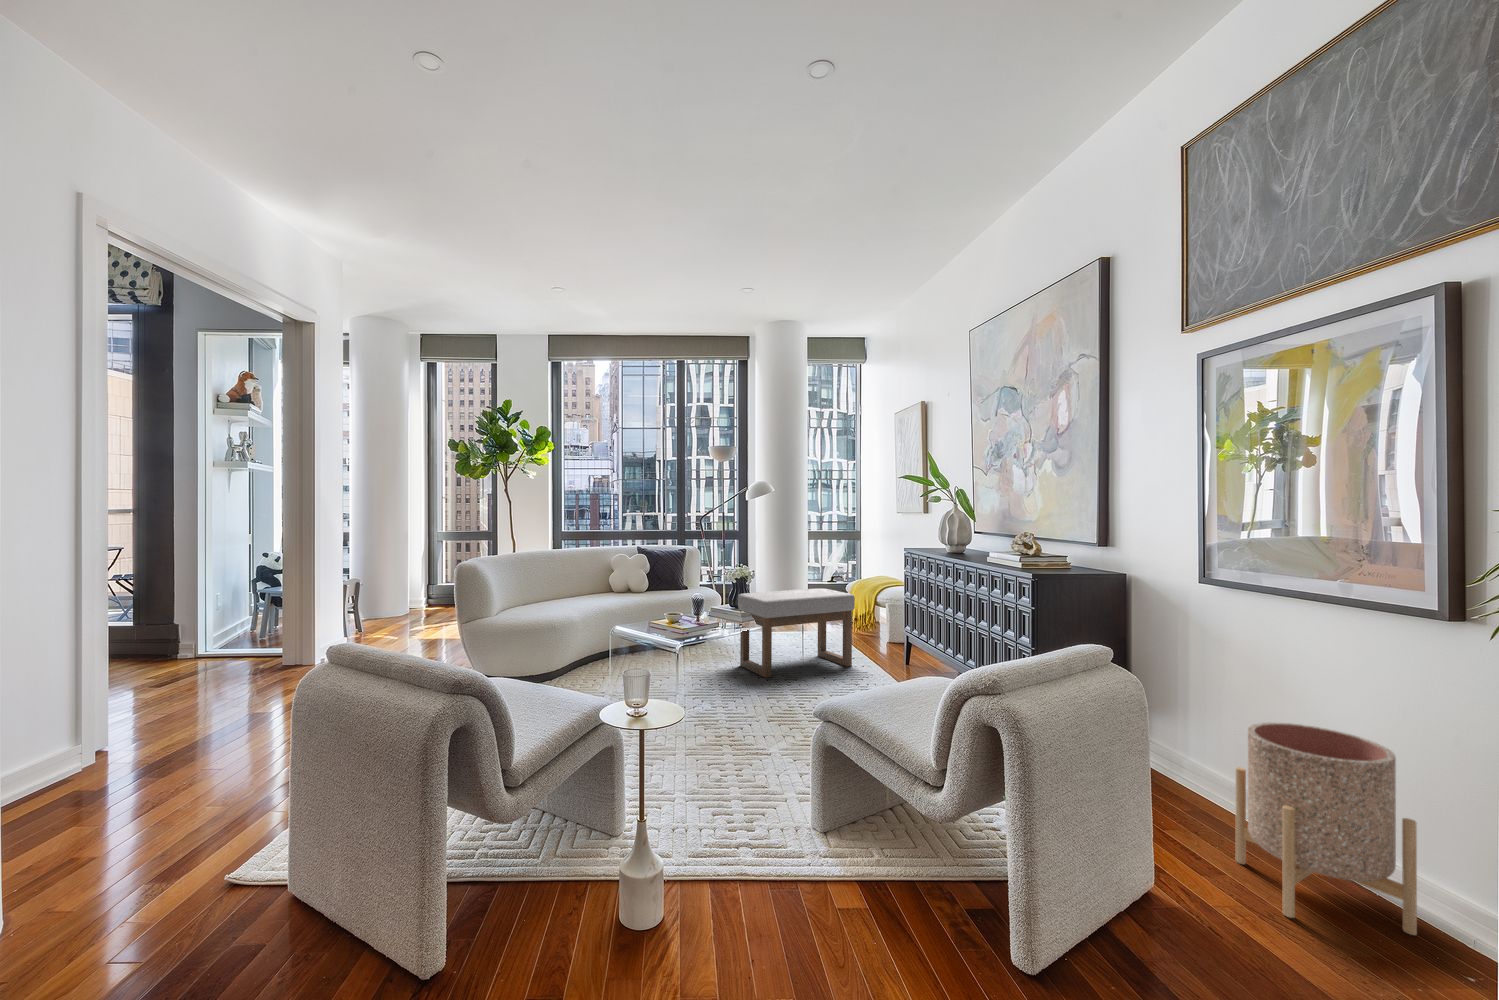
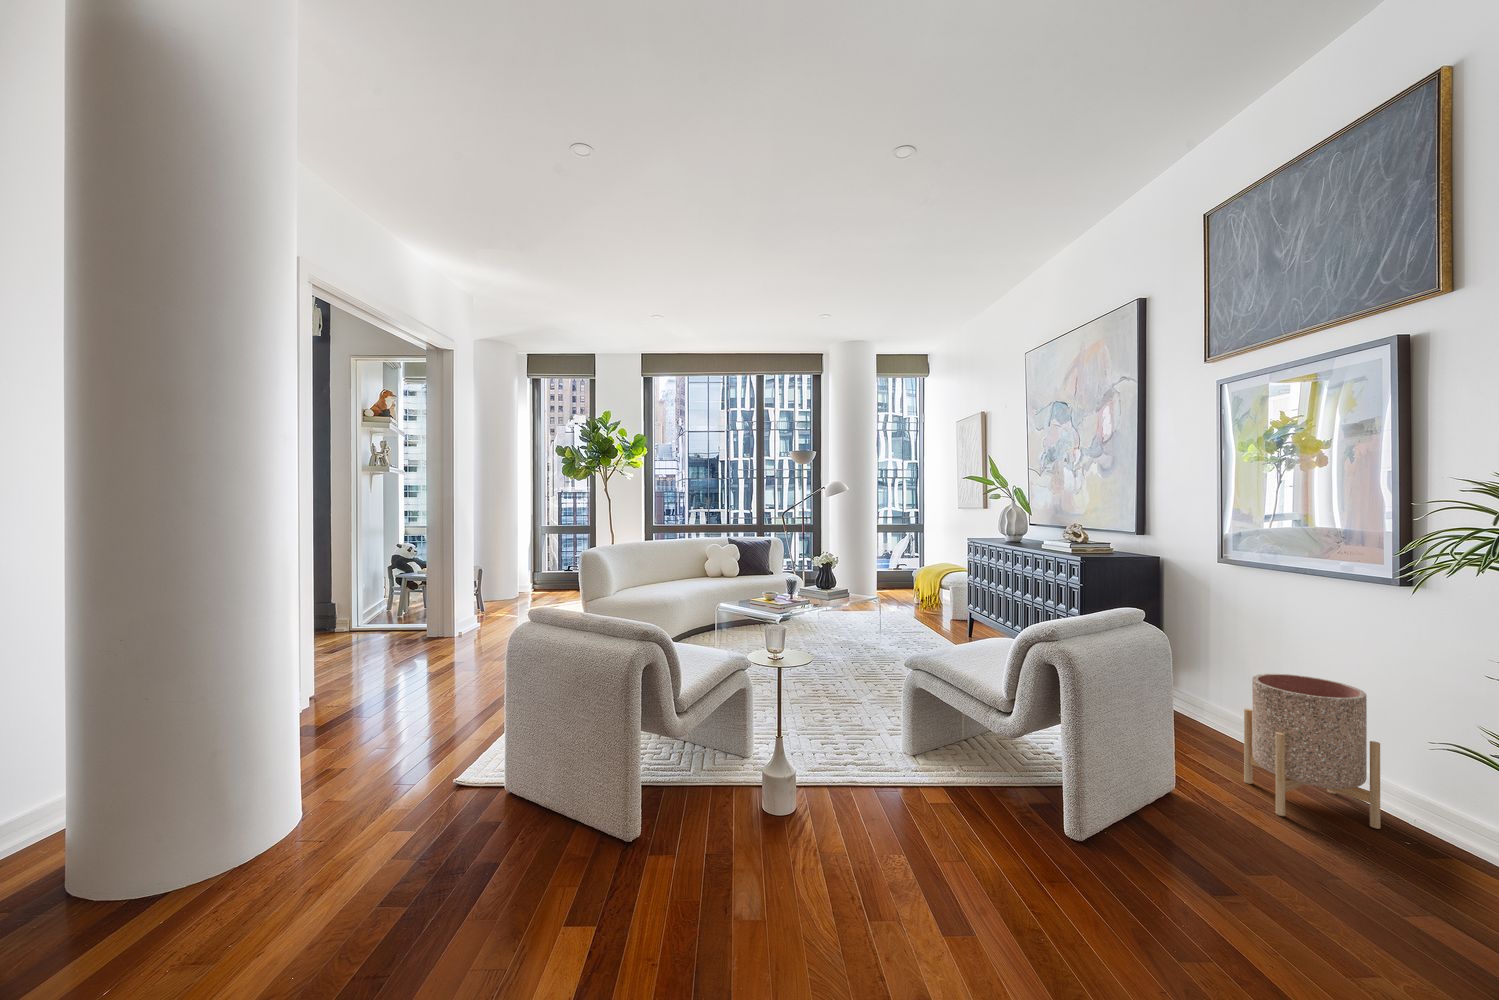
ottoman: present [738,588,855,678] -> none [820,575,921,650]

